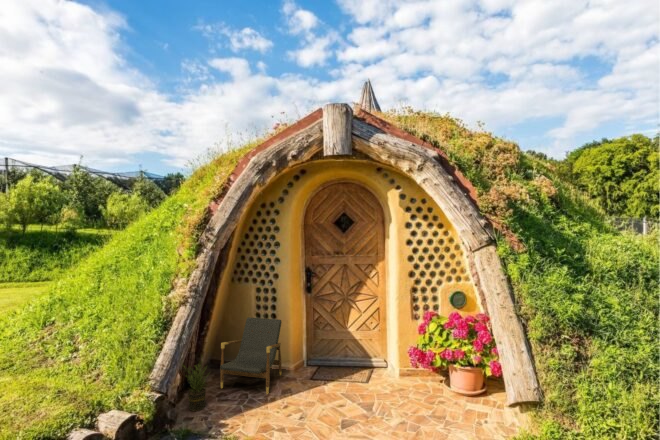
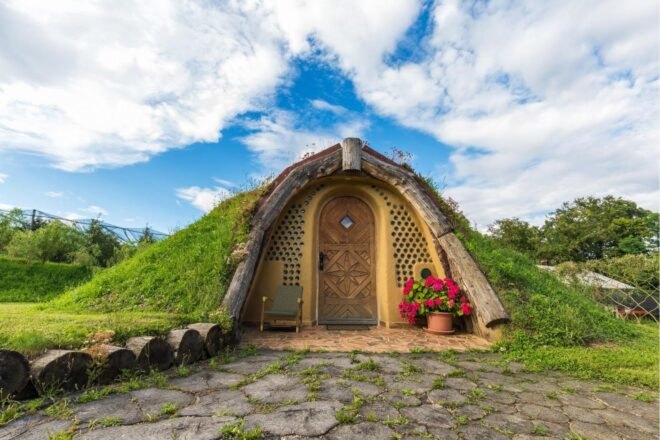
potted plant: present [184,362,206,411] -> none [239,299,261,338]

